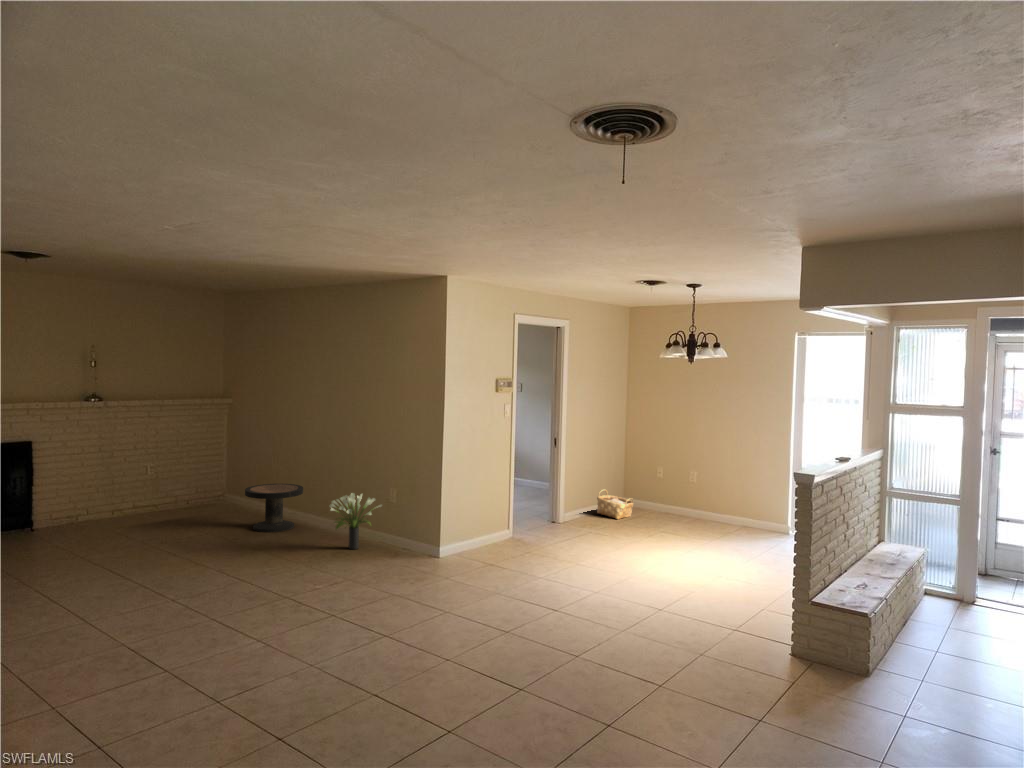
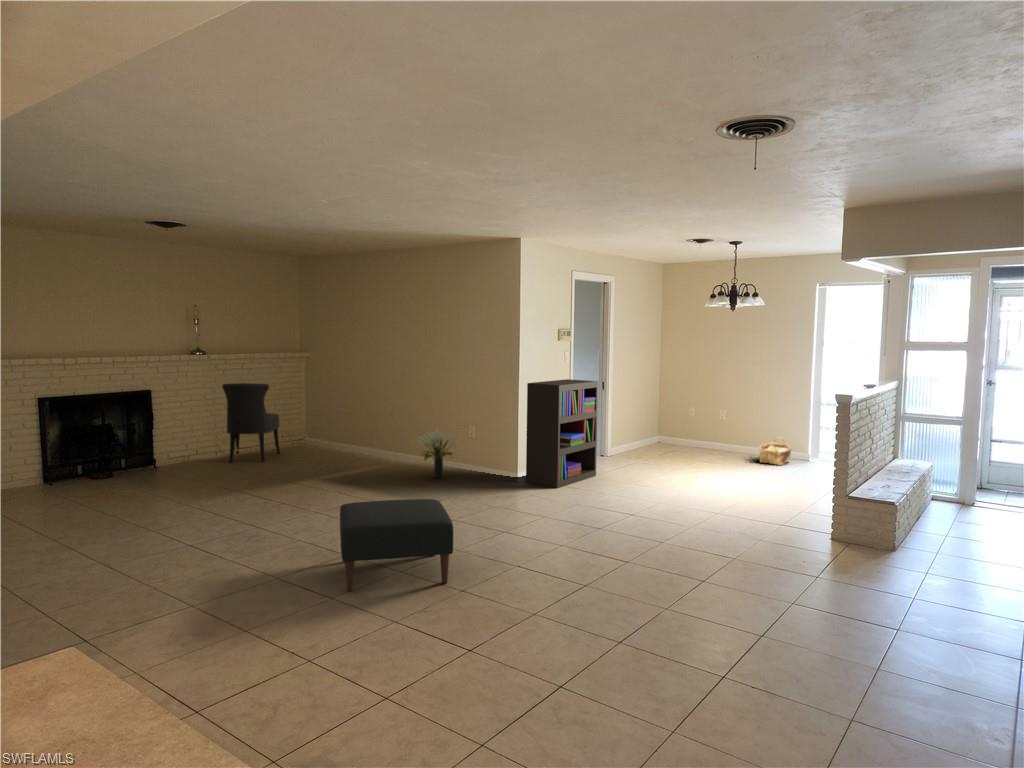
dining chair: none [126,435,197,523] -> present [222,383,280,462]
bookshelf: none [450,437,539,567] -> present [526,379,598,488]
side table: present [245,484,303,532] -> none [333,426,383,467]
woven basket: present [597,490,633,519] -> present [759,439,791,465]
ottoman: none [113,602,285,740] -> present [340,499,453,592]

